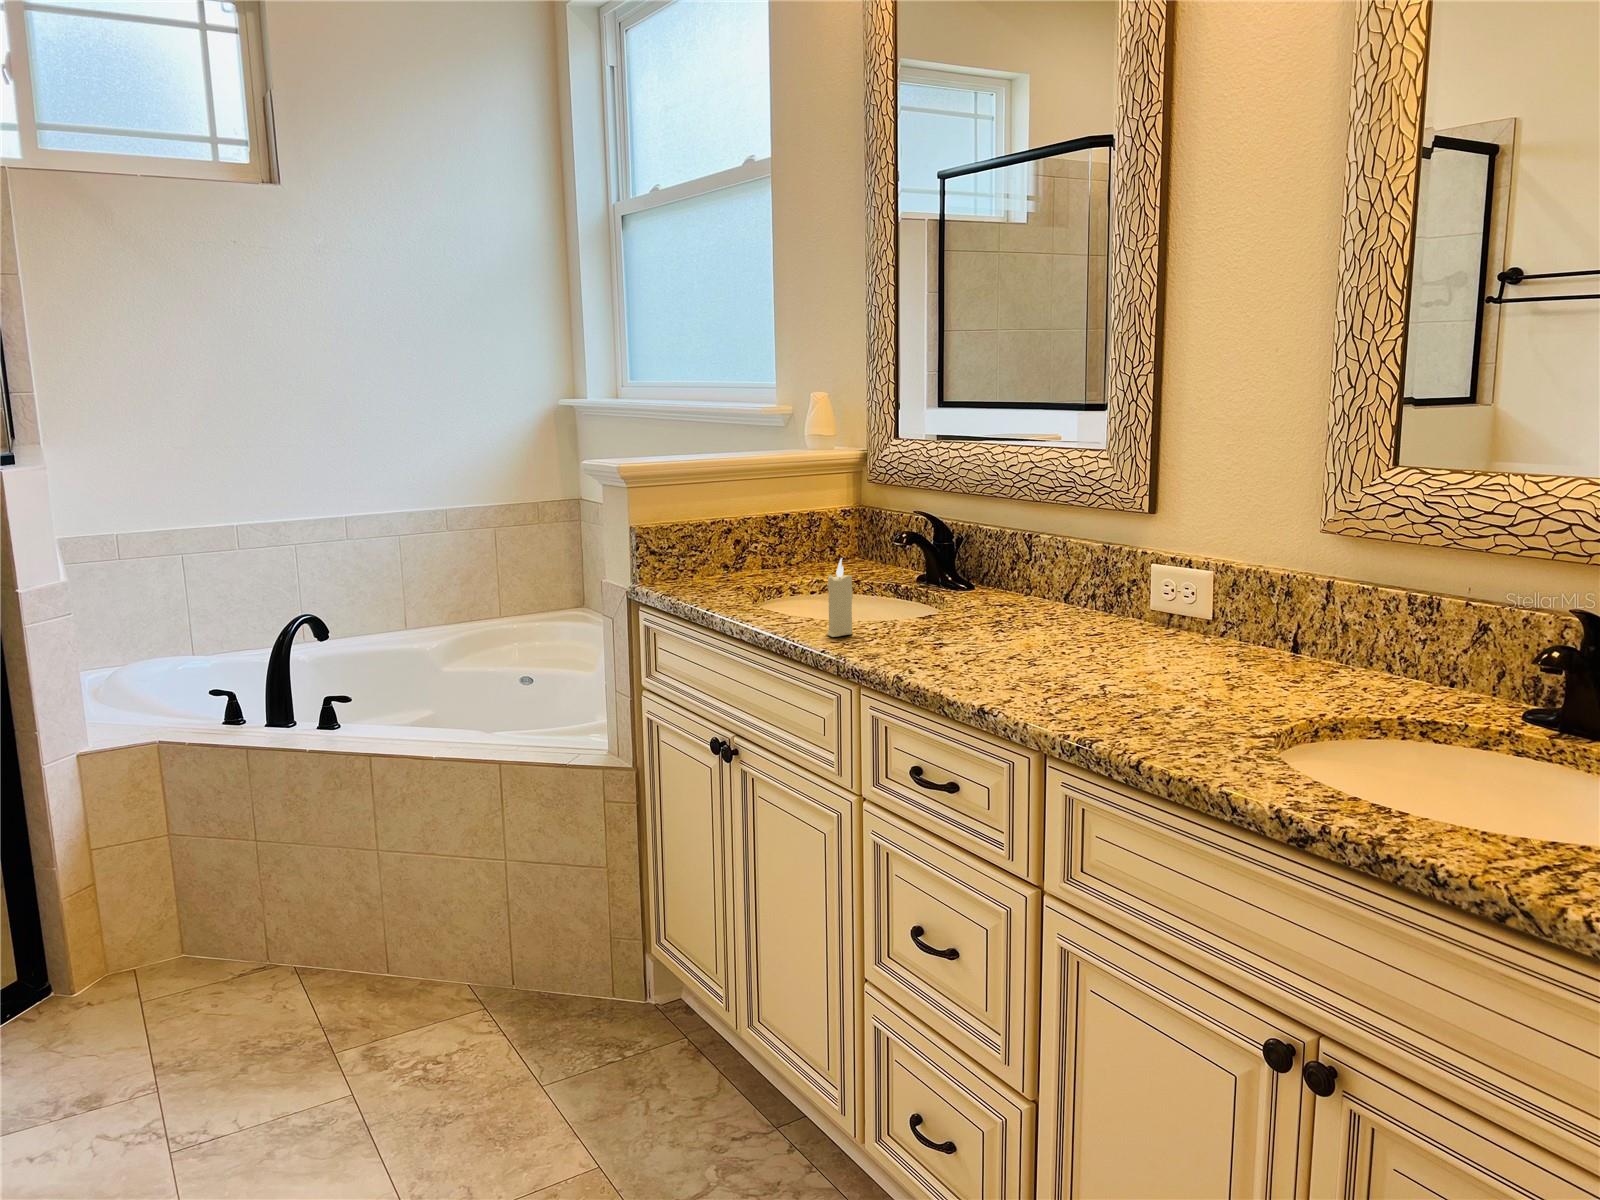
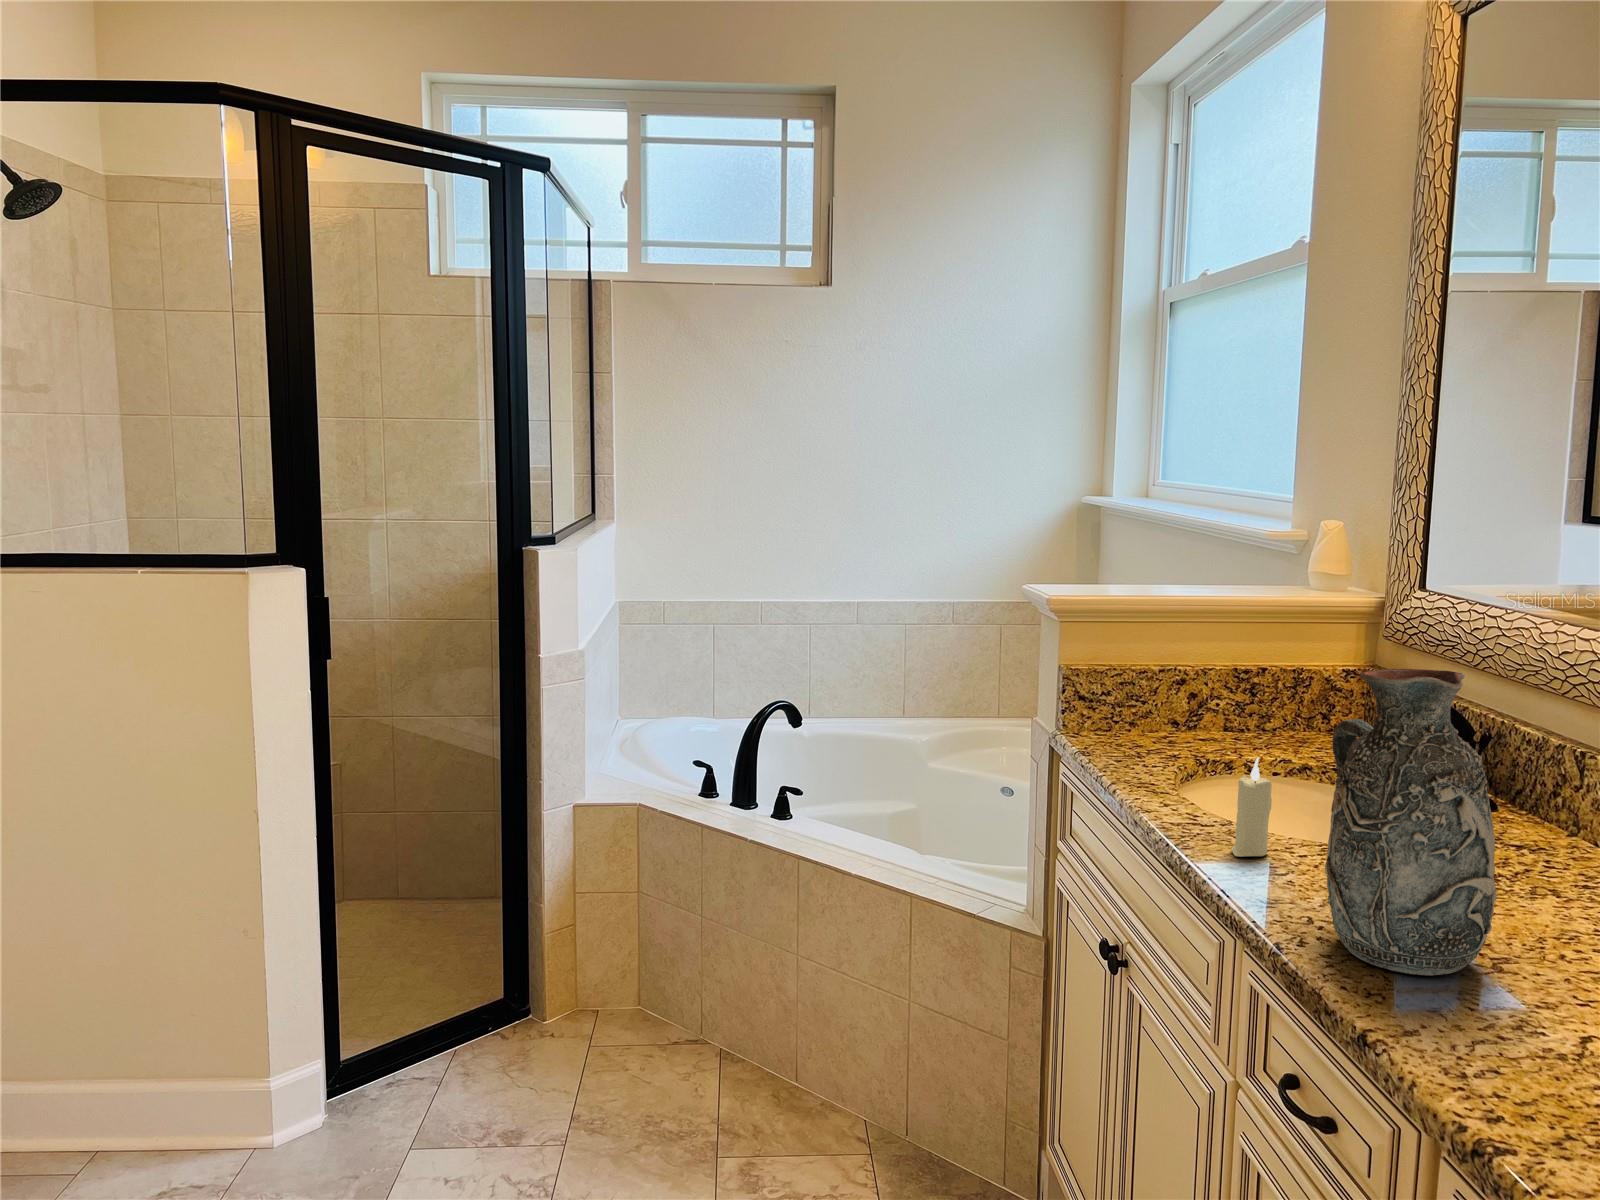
decorative vase: none [911,461,1033,676] -> present [1325,669,1497,975]

